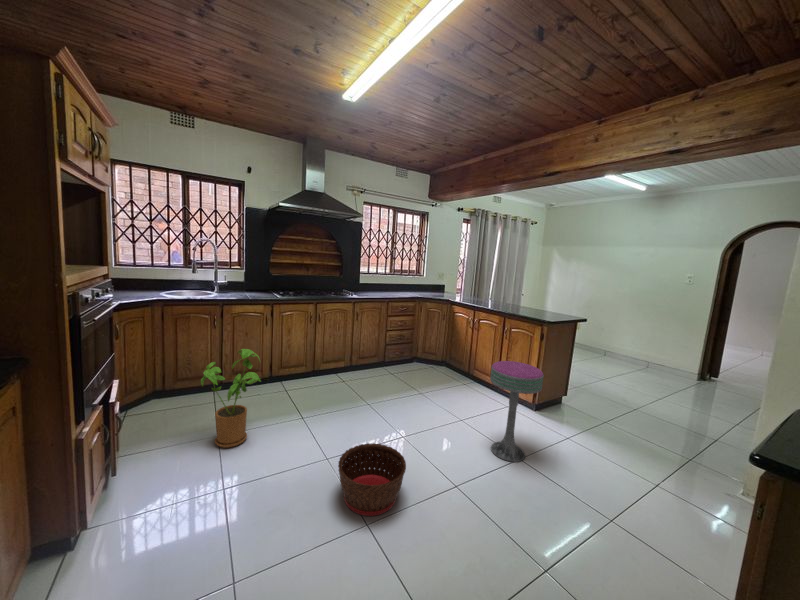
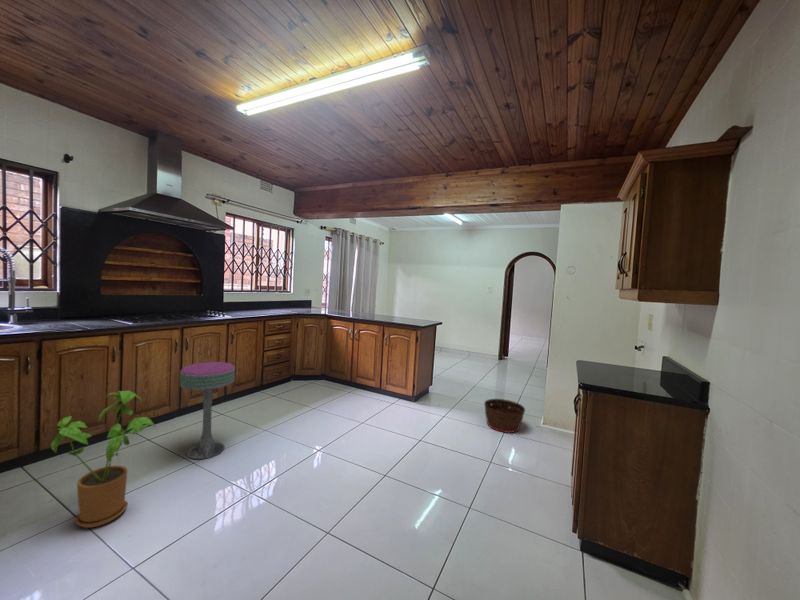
bar stool: present [490,361,544,462] -> present [180,362,235,459]
basket: present [338,443,406,516] -> present [485,399,525,433]

